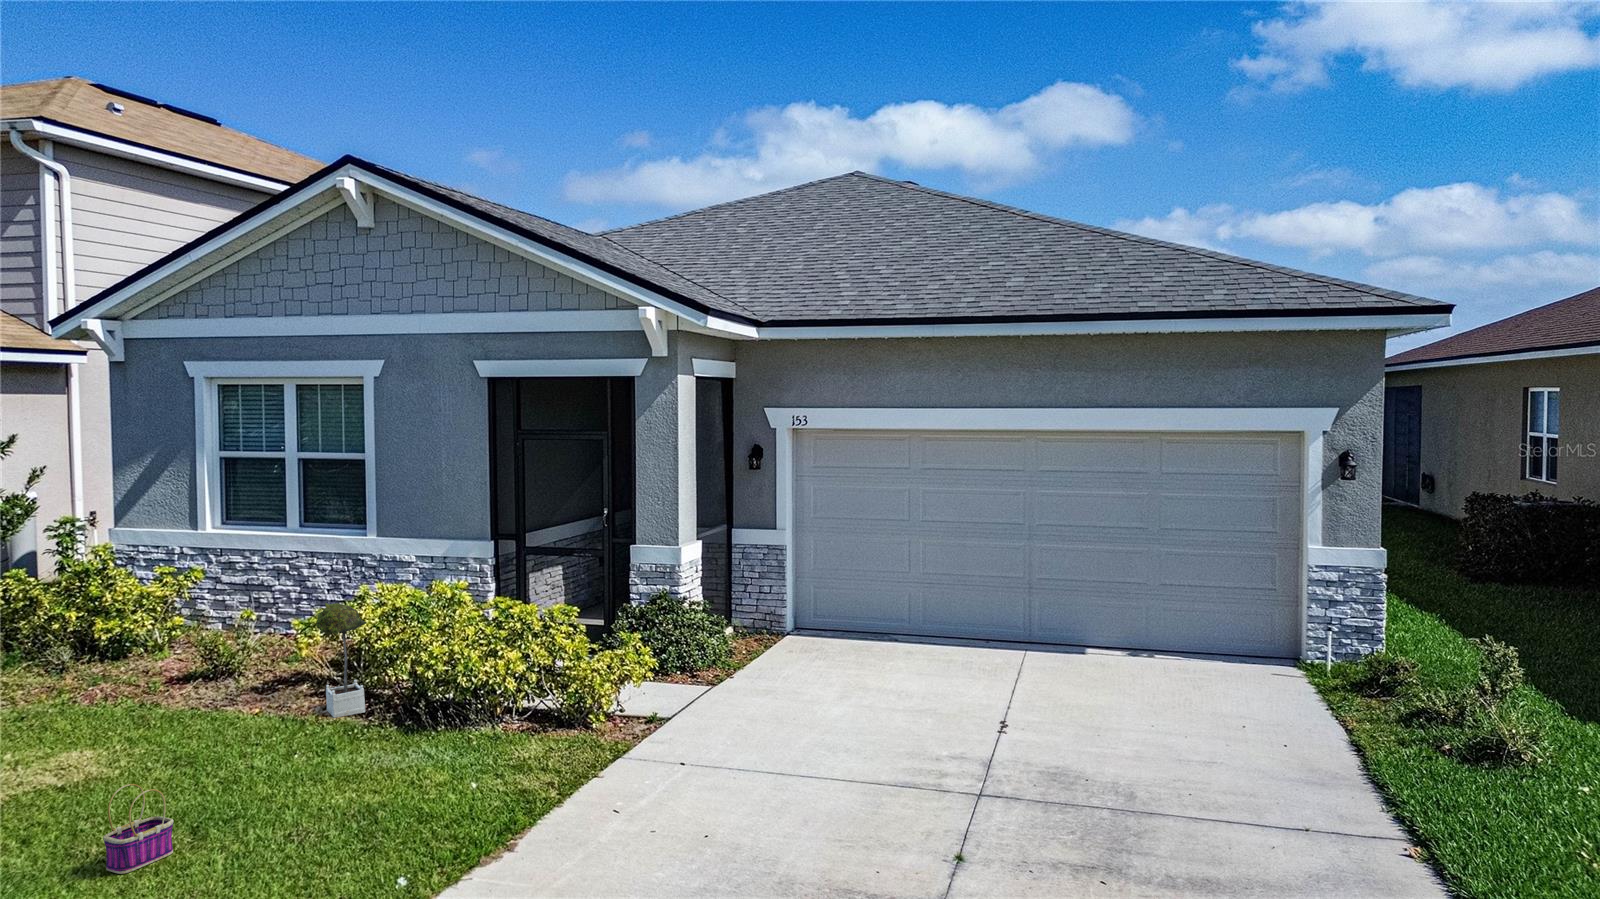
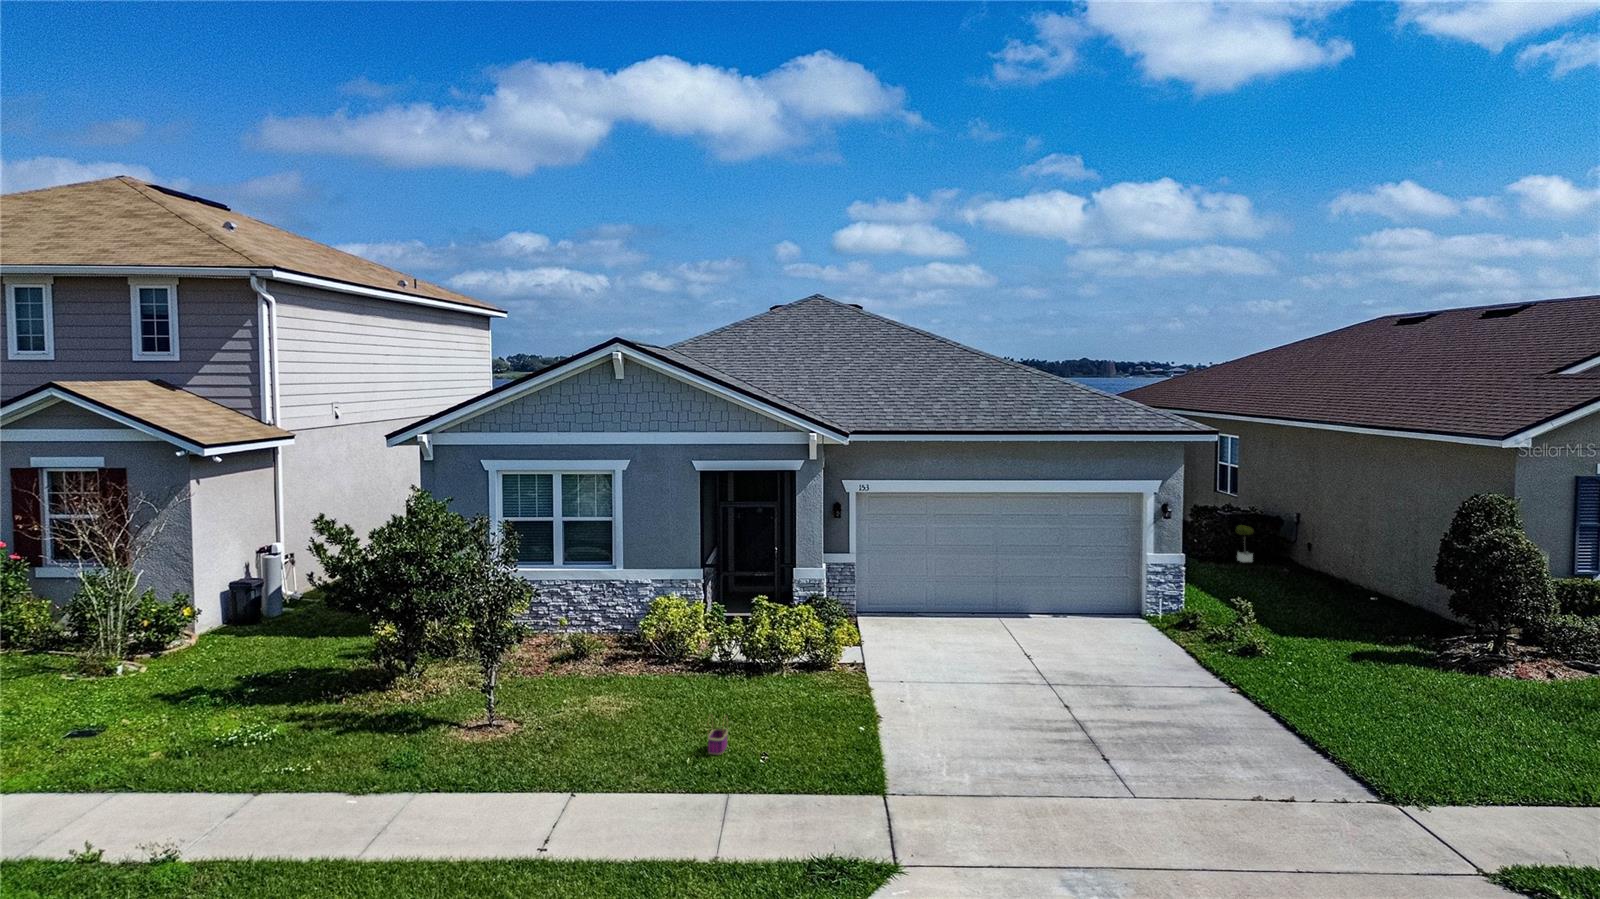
potted tree: present [316,603,366,718] -> present [1236,525,1253,562]

